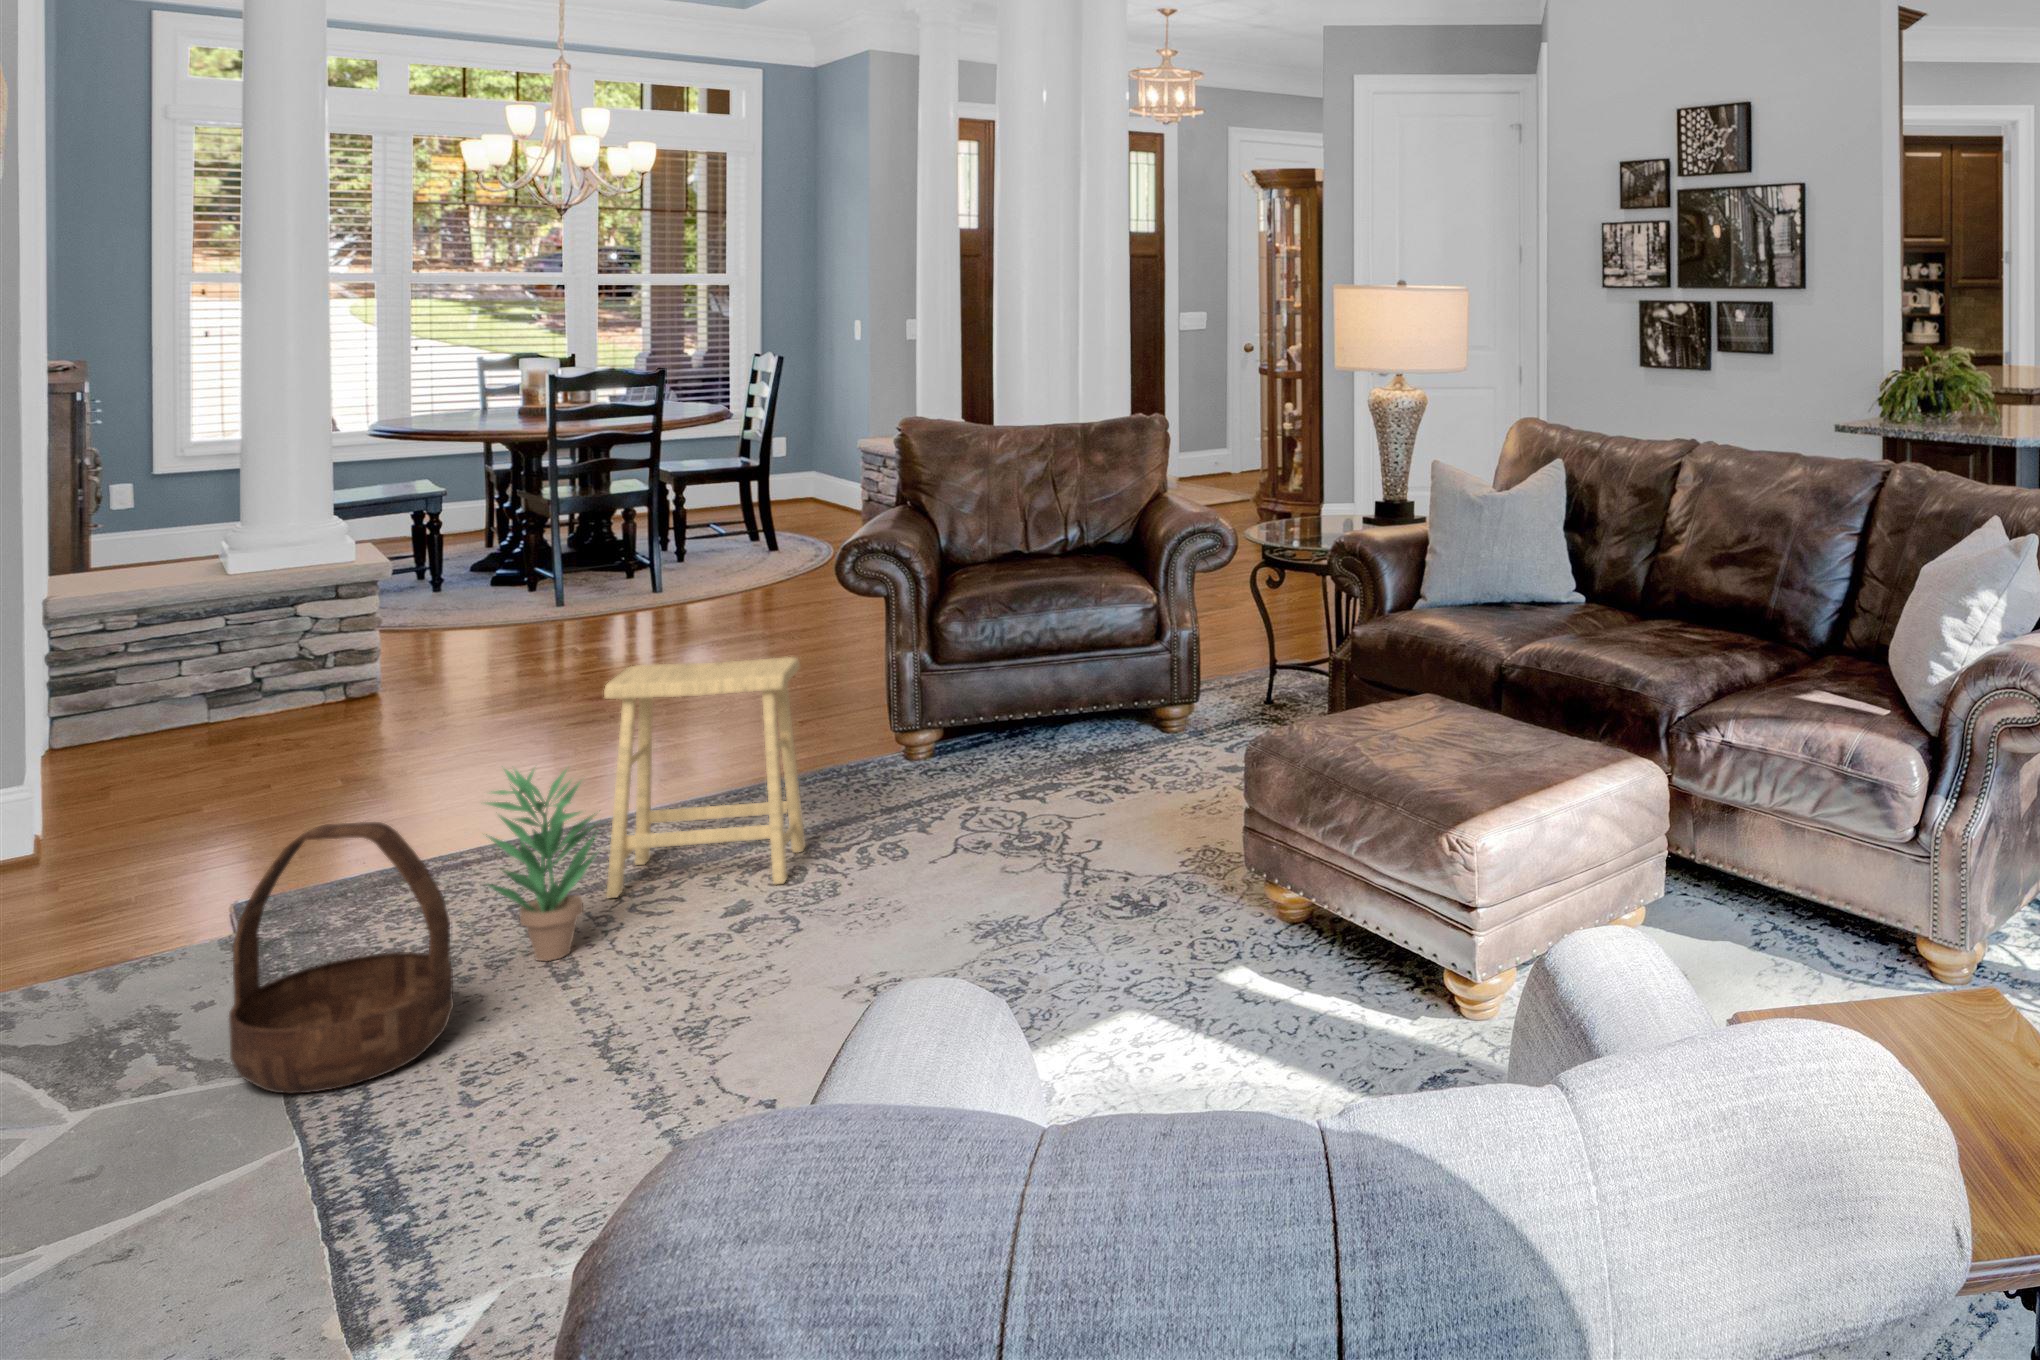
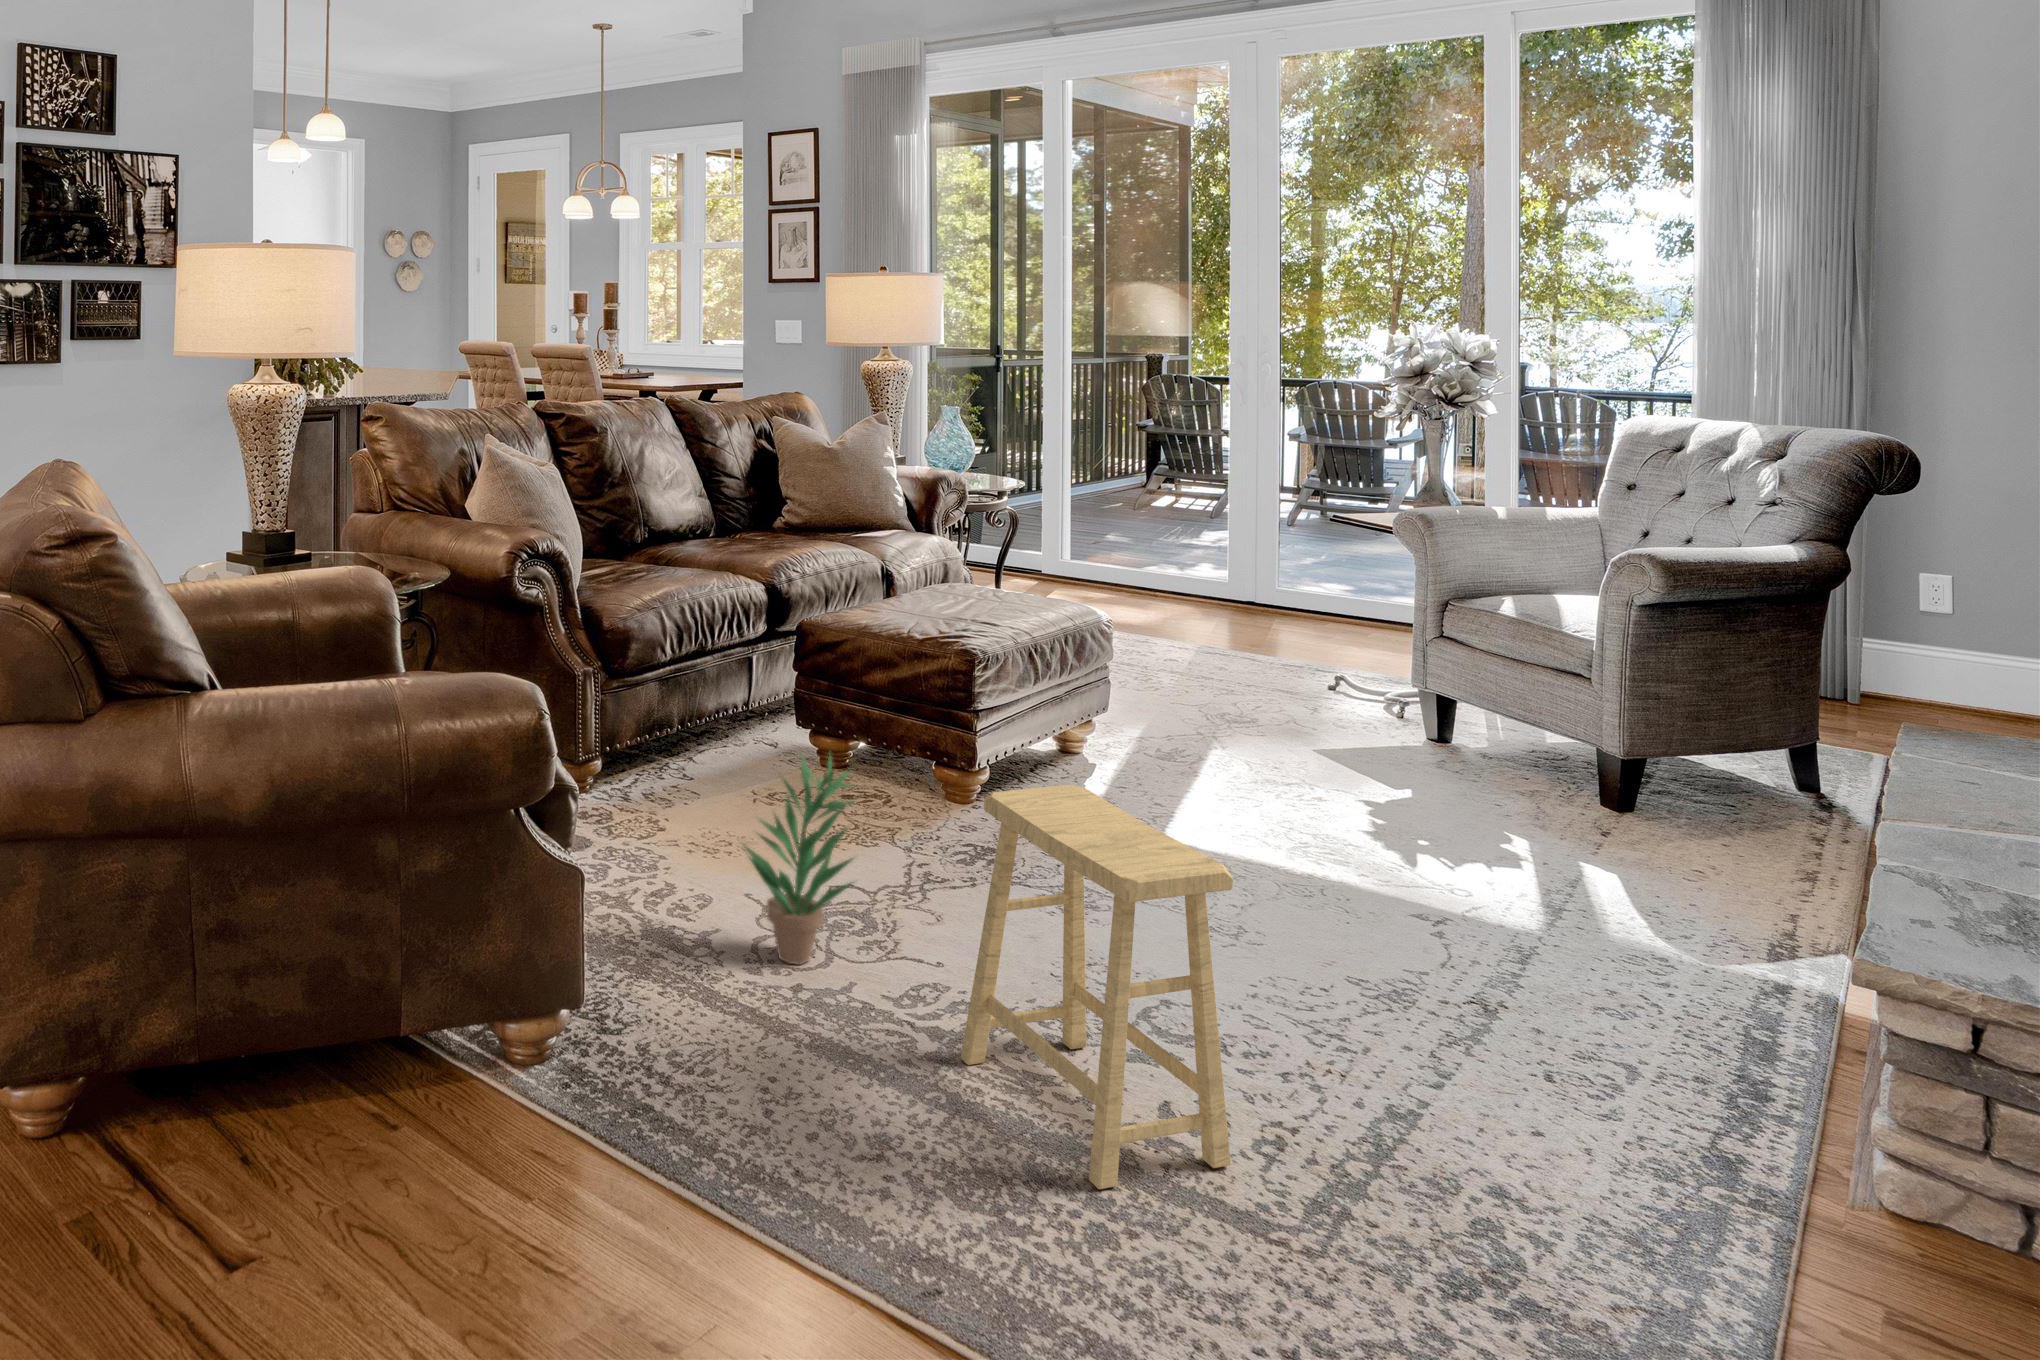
potted plant: present [486,770,597,961] -> present [744,756,852,965]
basket: present [229,822,453,1094] -> none [1579,914,1856,1250]

